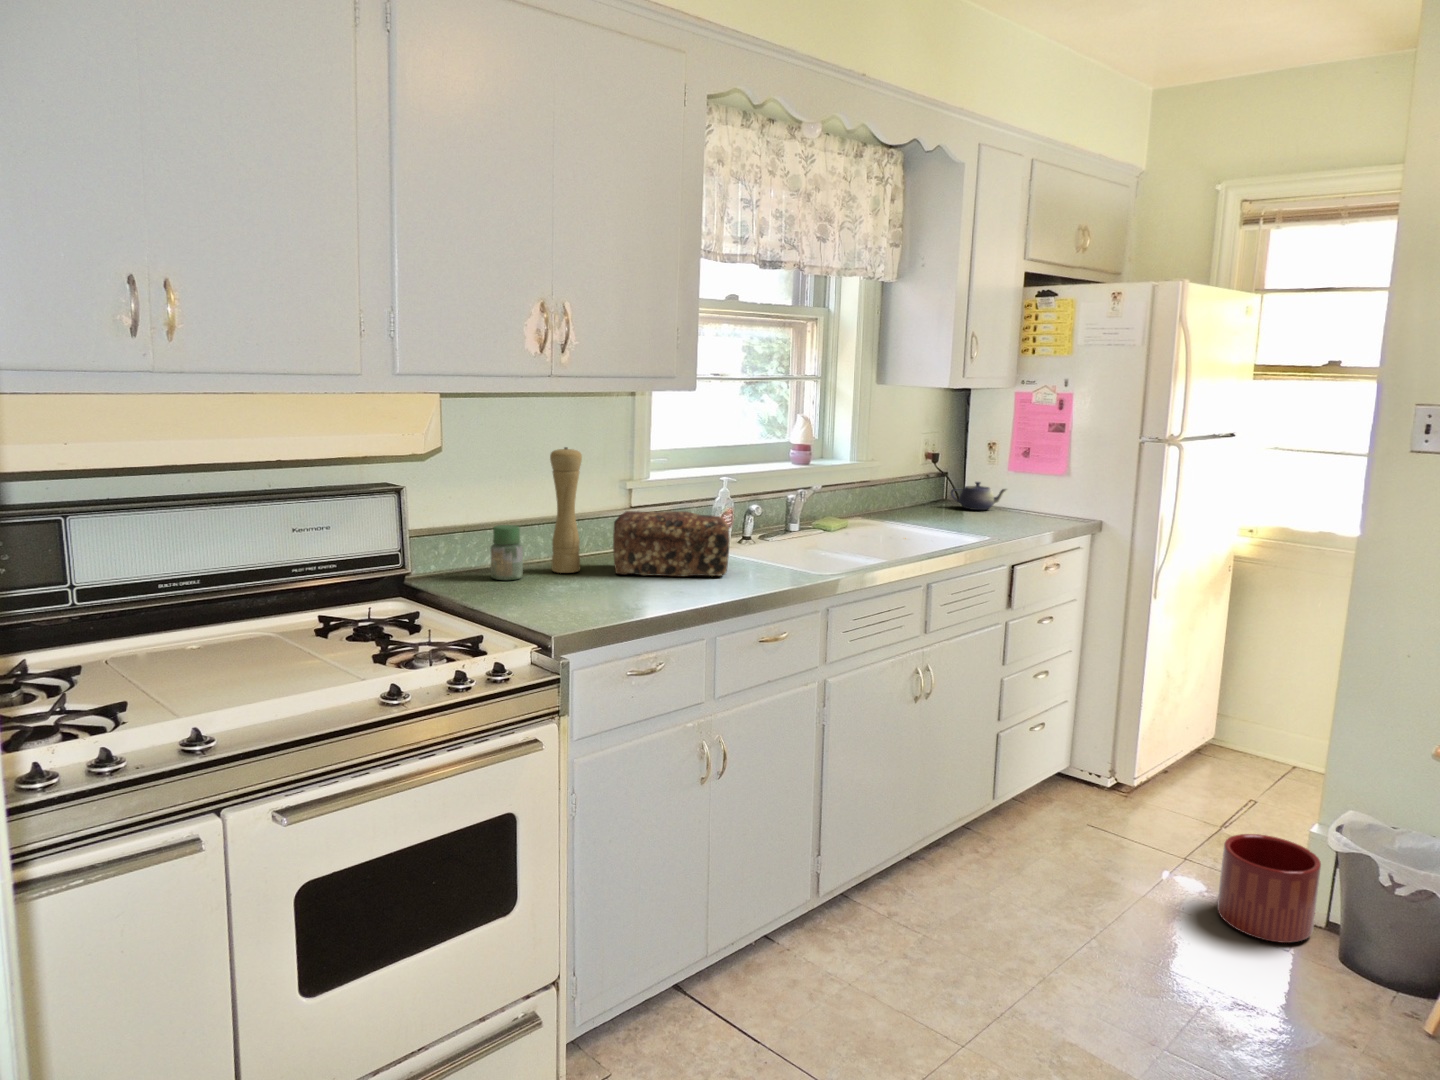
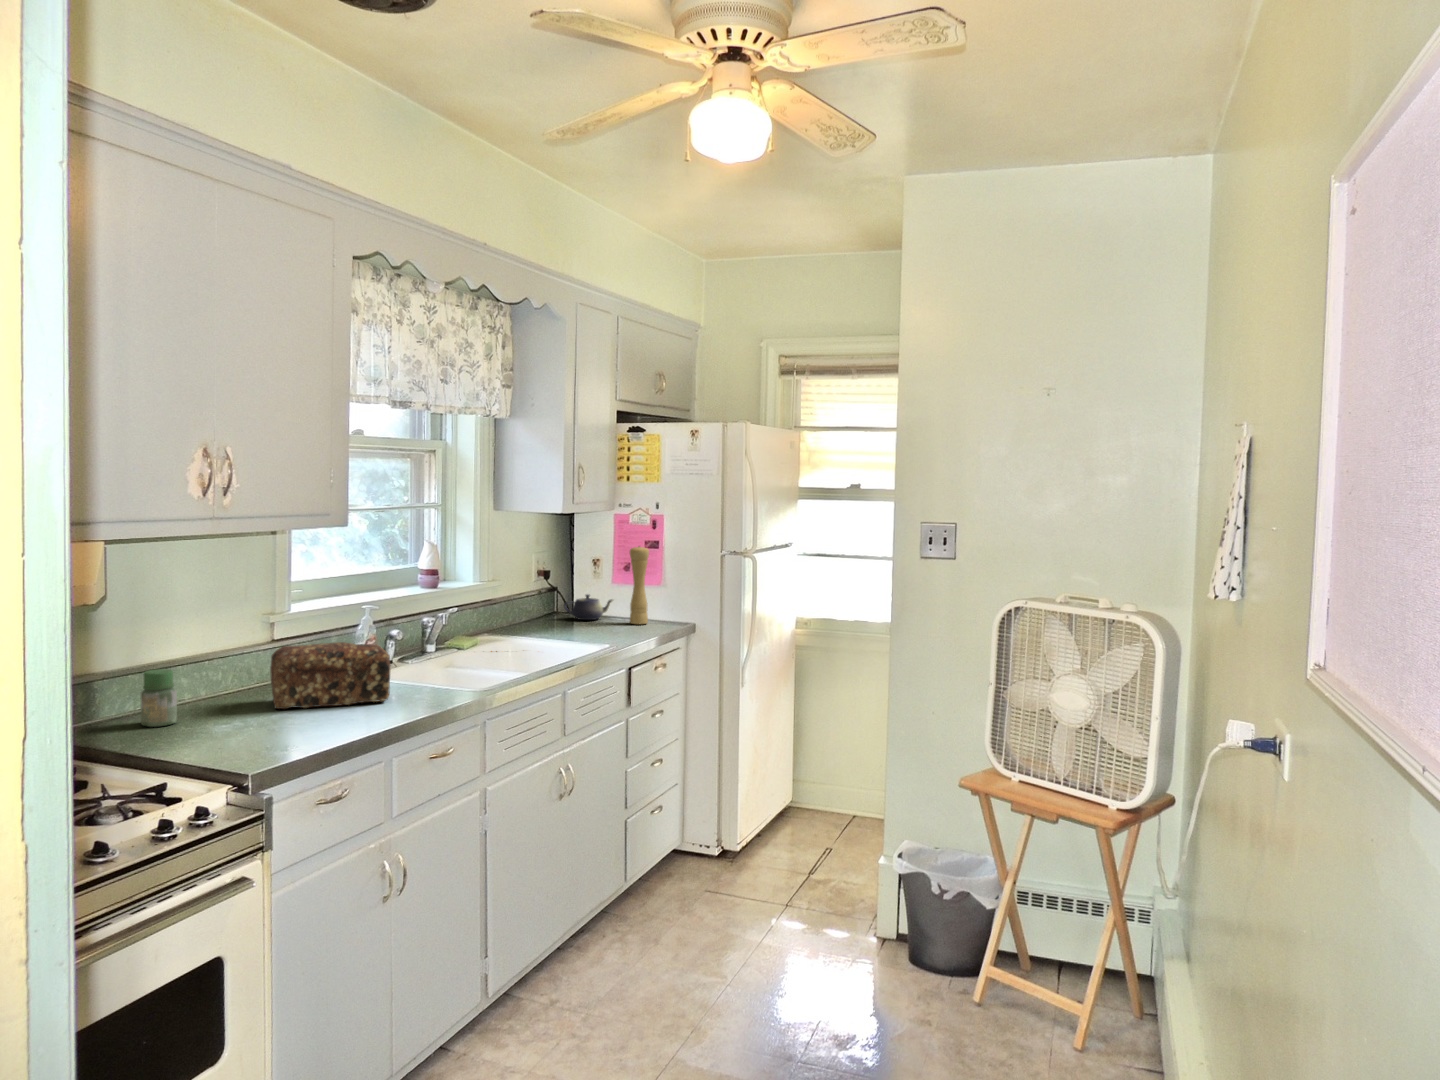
pepper mill: present [550,447,582,573] -> present [630,546,649,624]
planter: present [1217,834,1321,943] -> none [817,873,889,960]

